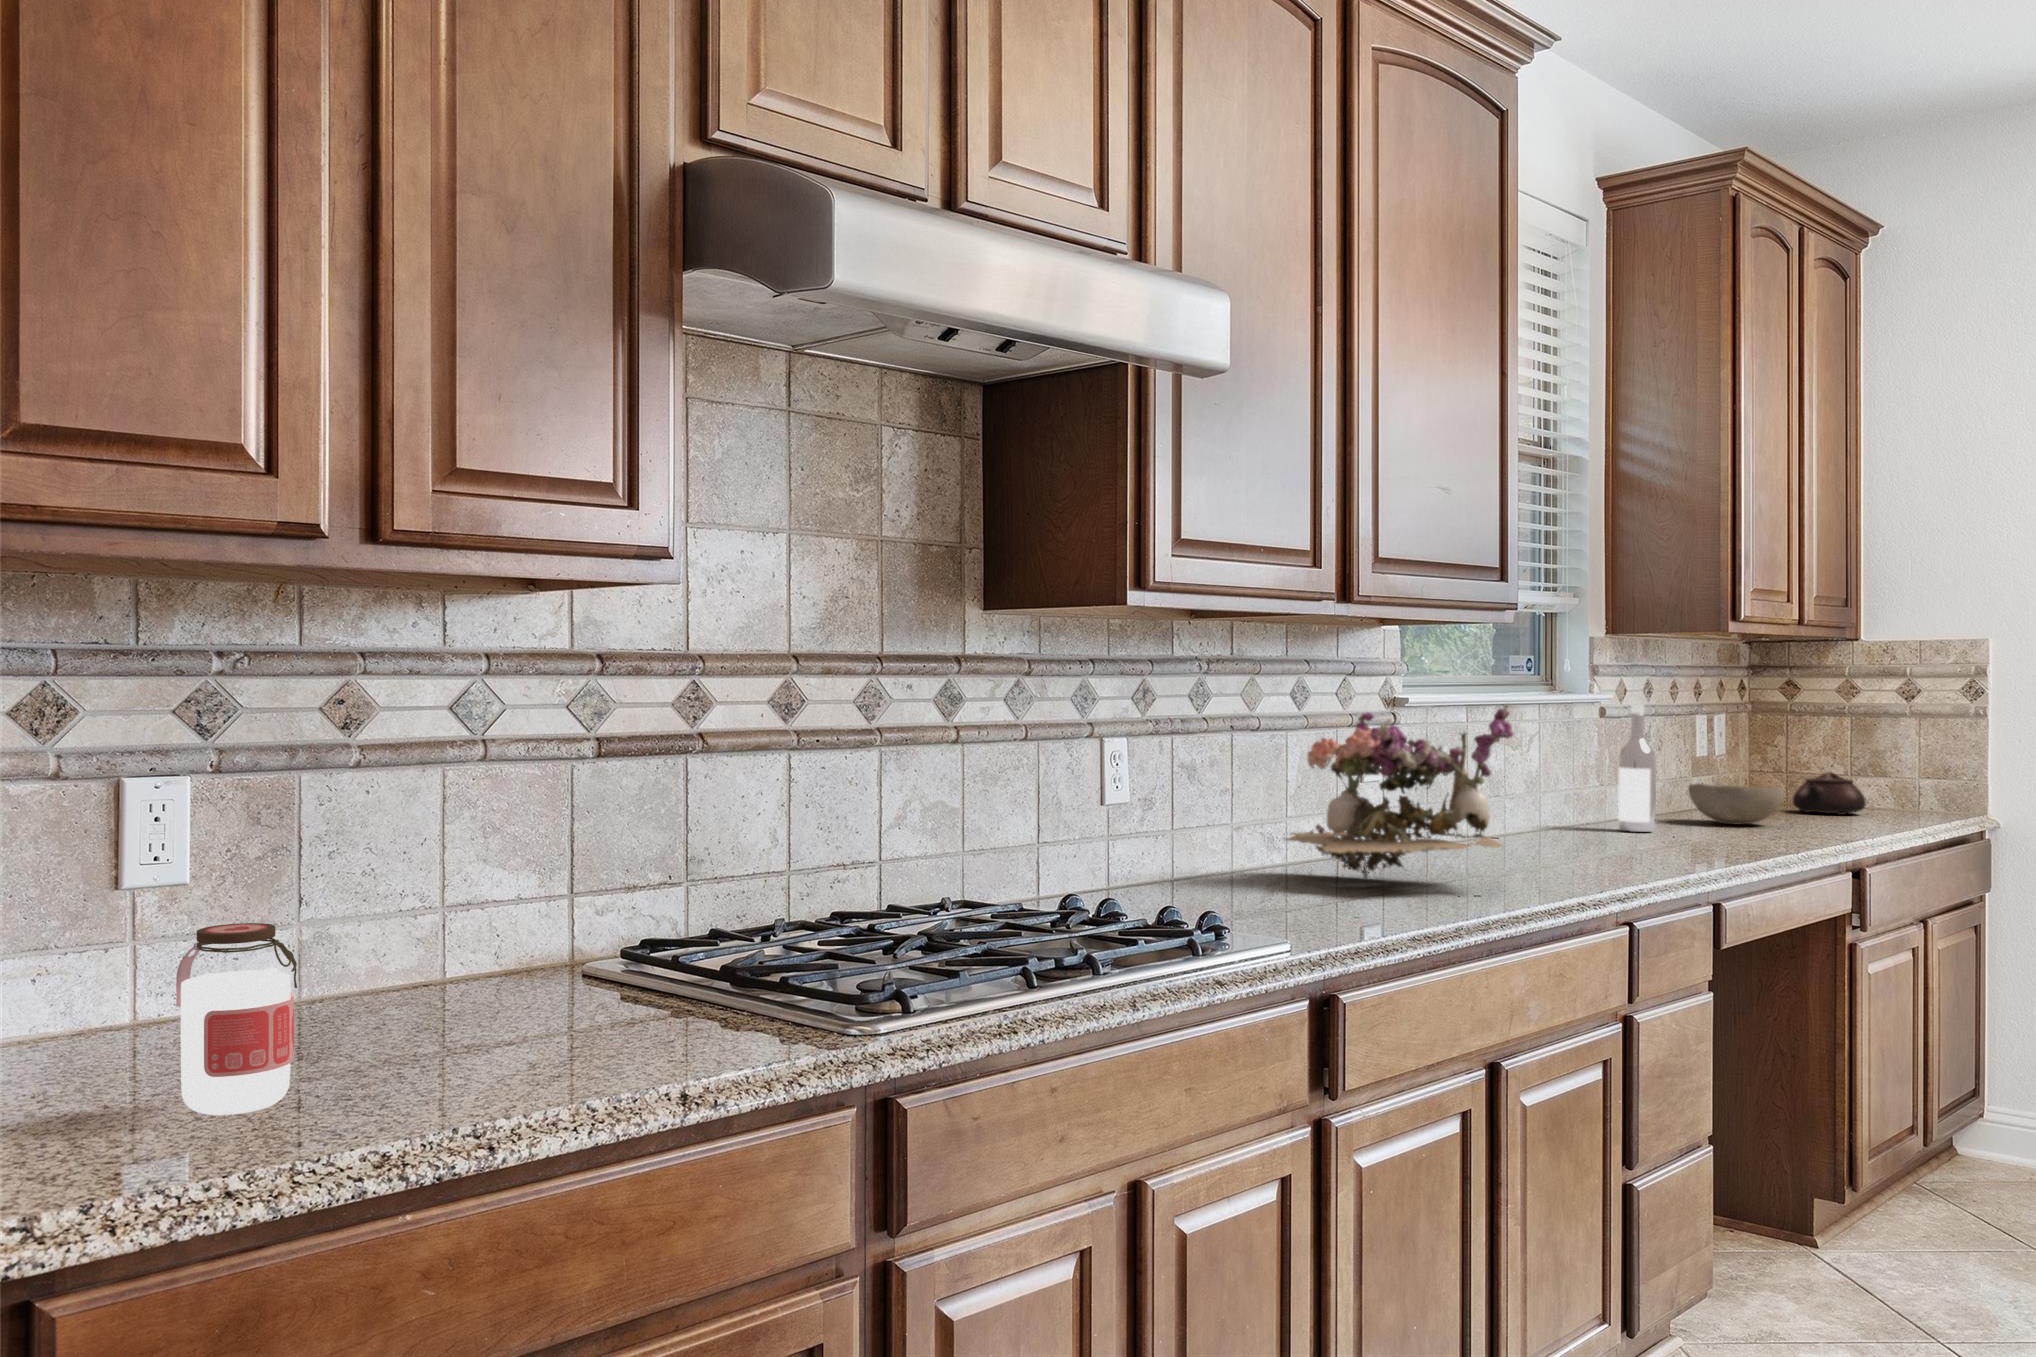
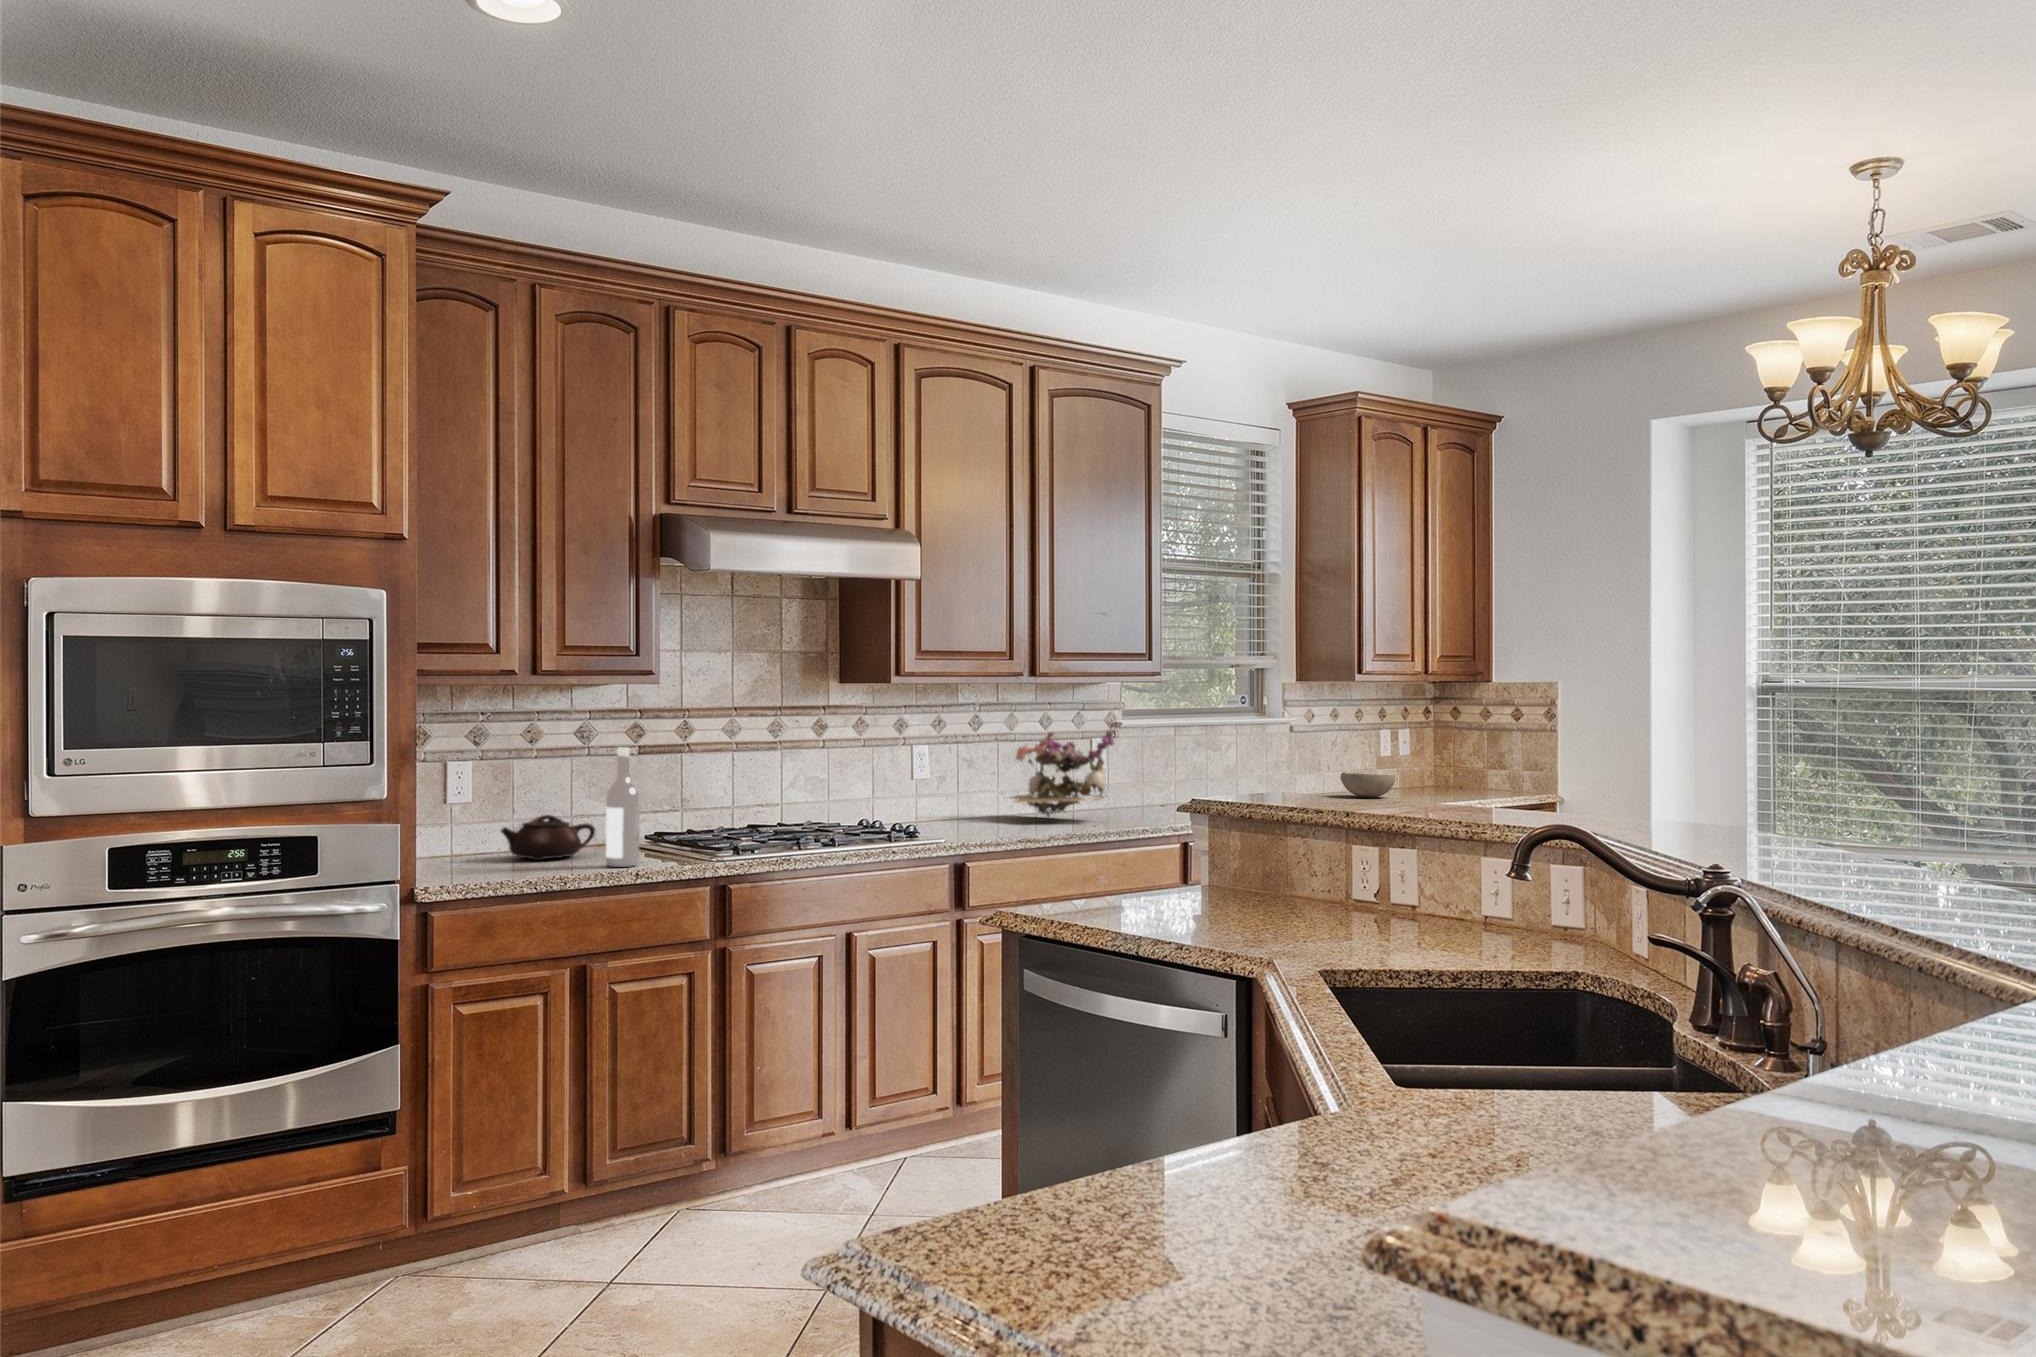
wine bottle: present [1618,704,1656,832] -> present [606,747,640,867]
teapot: present [1793,772,1866,815] -> present [501,815,595,860]
jar: present [176,923,297,1115] -> none [466,810,505,873]

